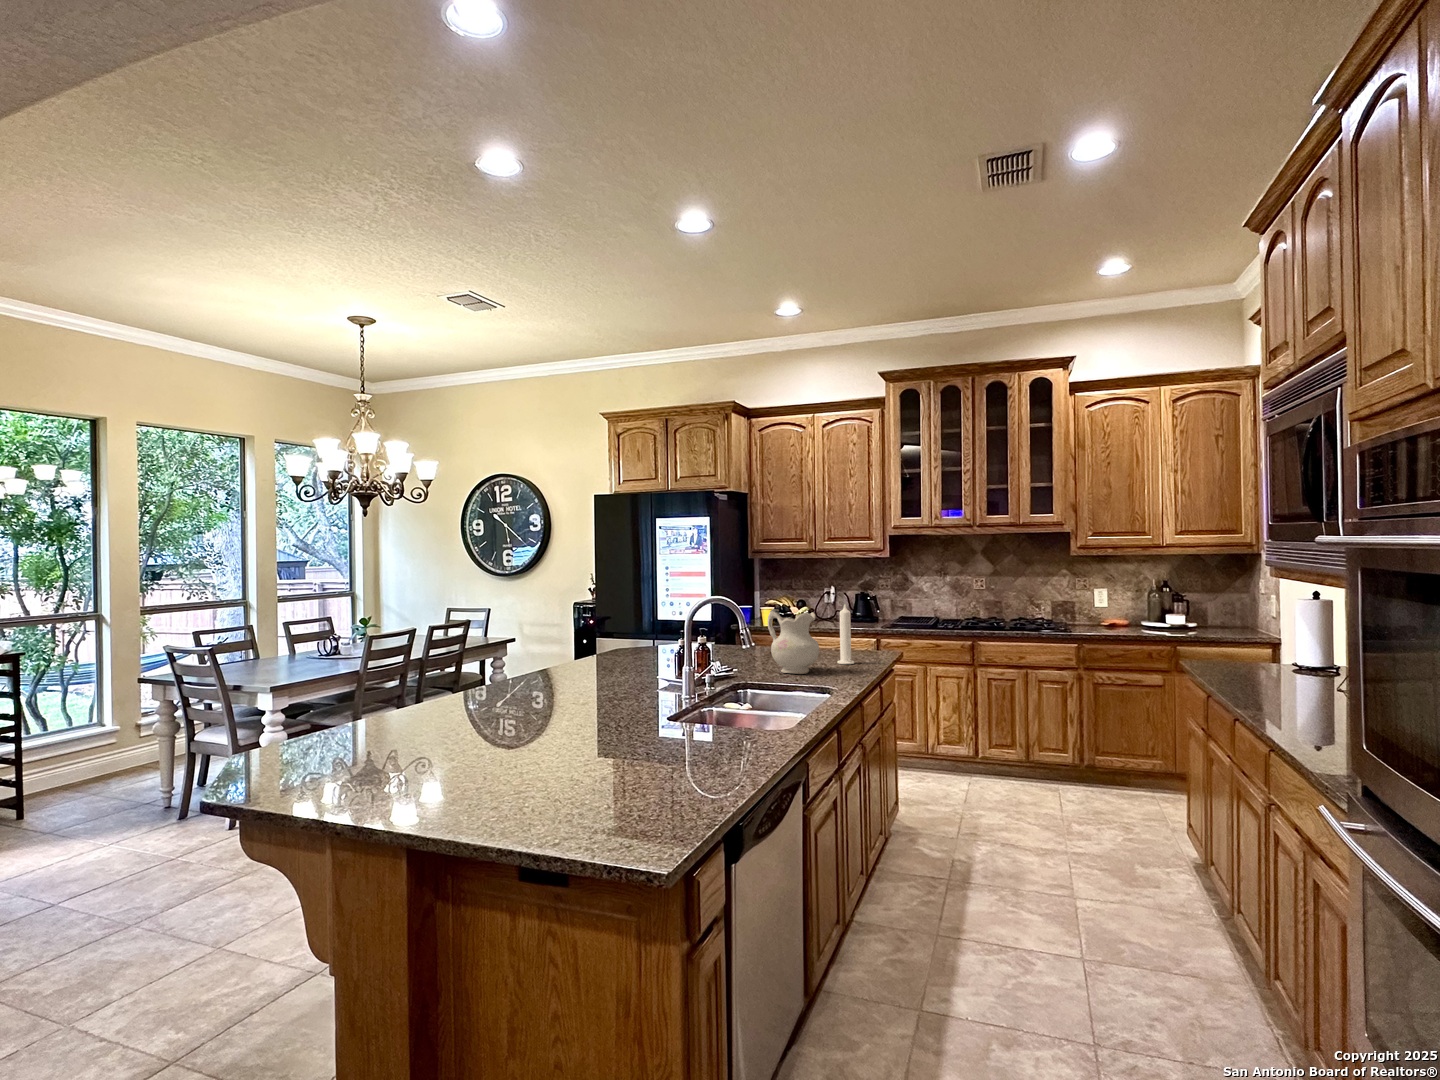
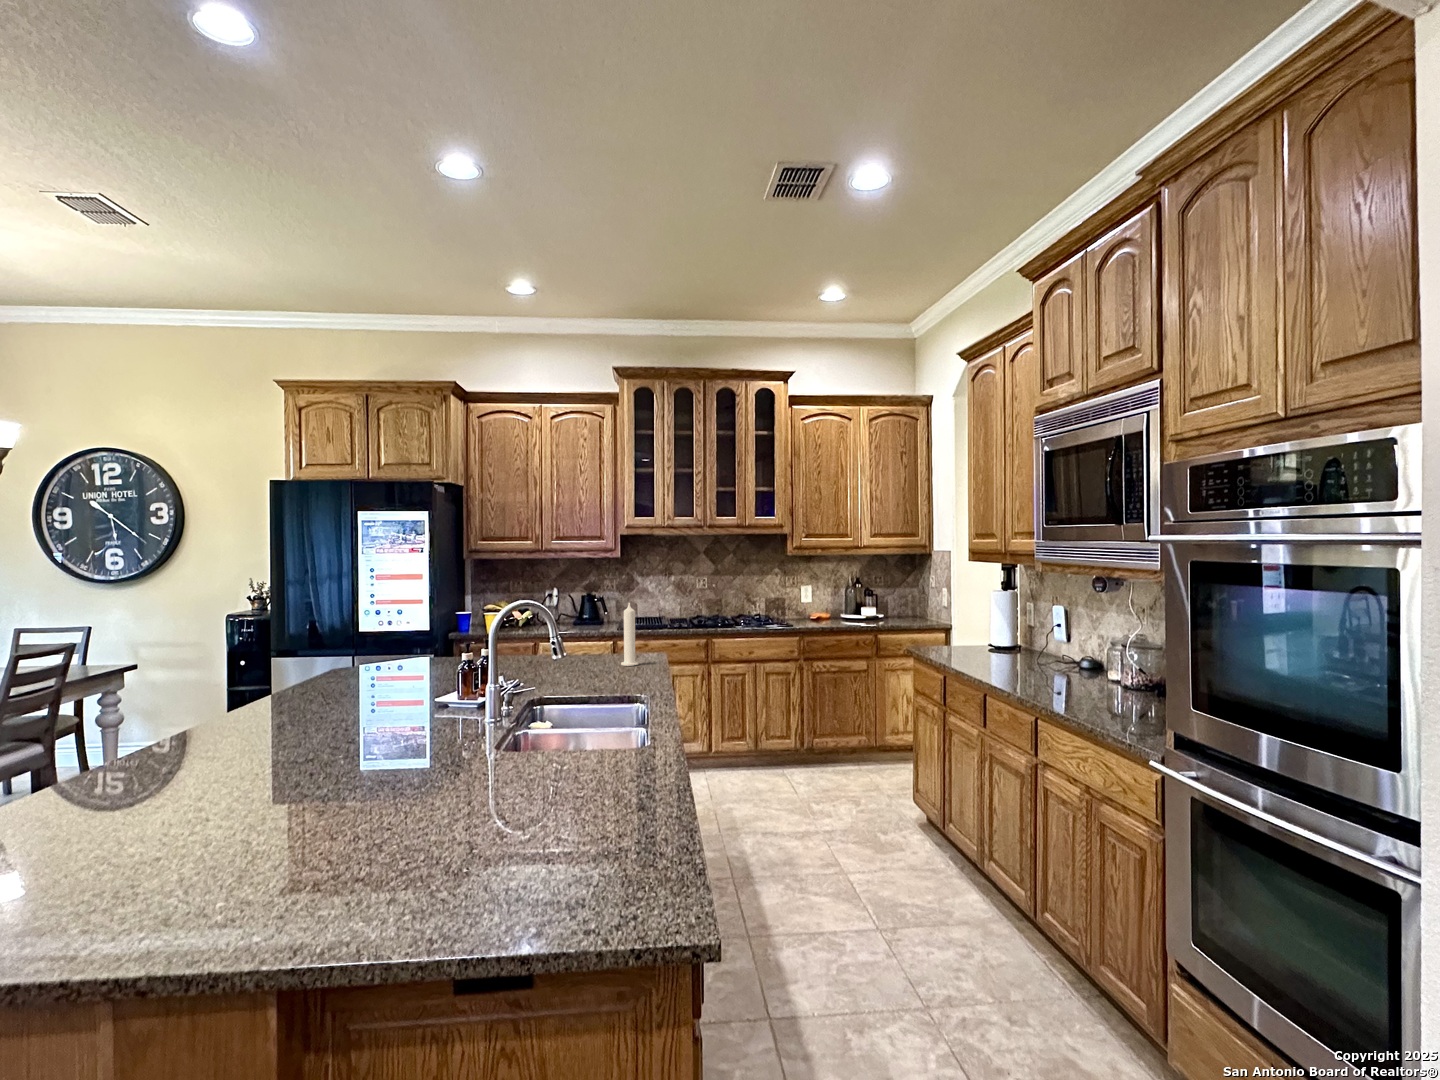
ceramic pitcher: present [768,609,819,674] -> none [555,609,613,678]

